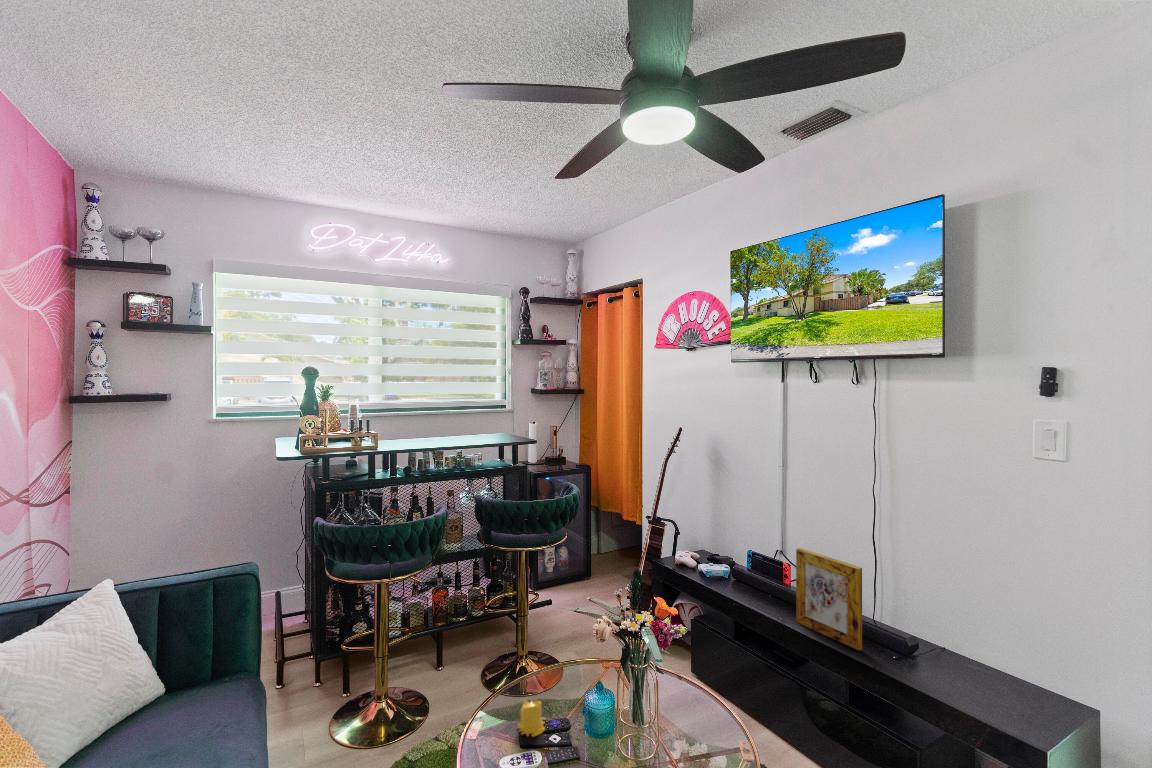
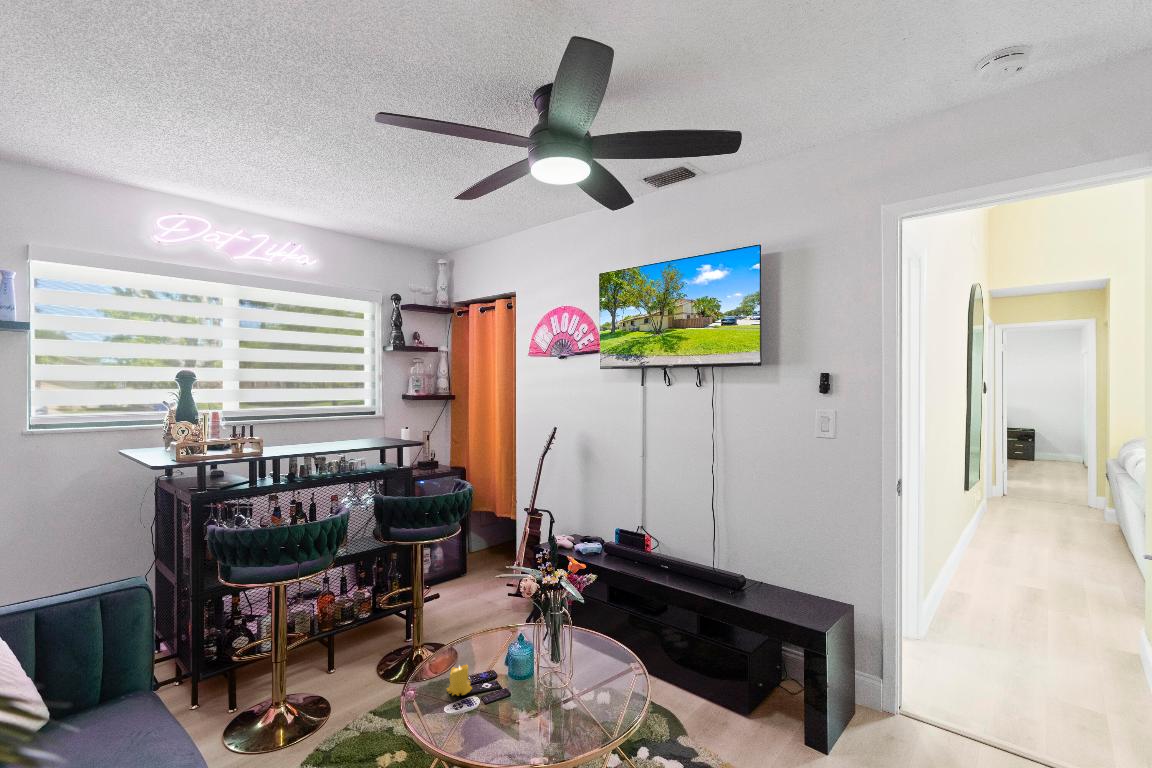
picture frame: present [796,548,862,651] -> none [659,520,710,594]

